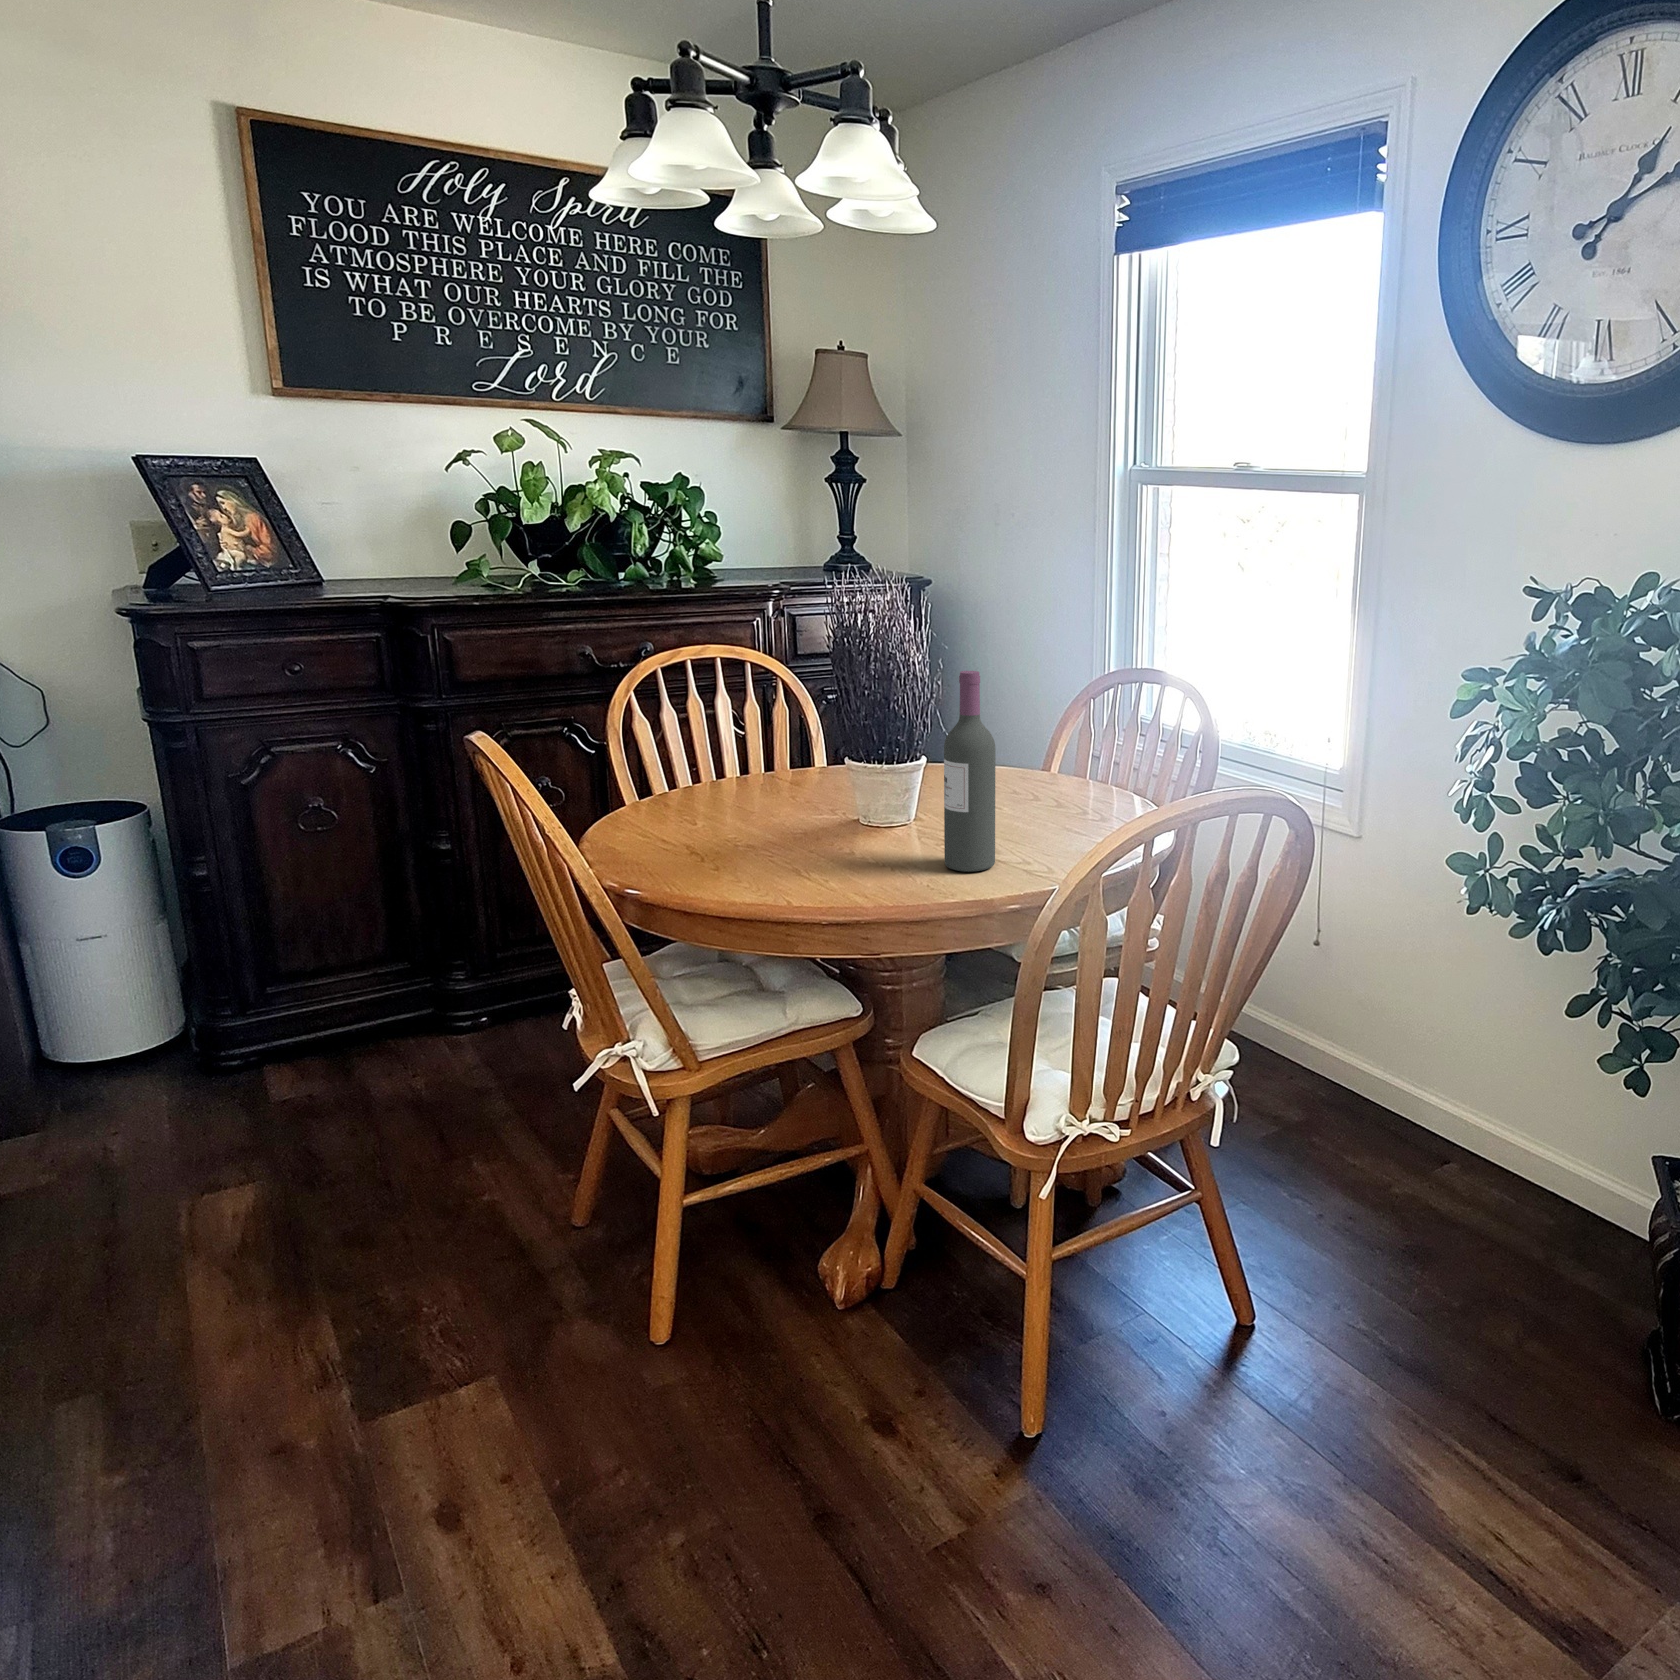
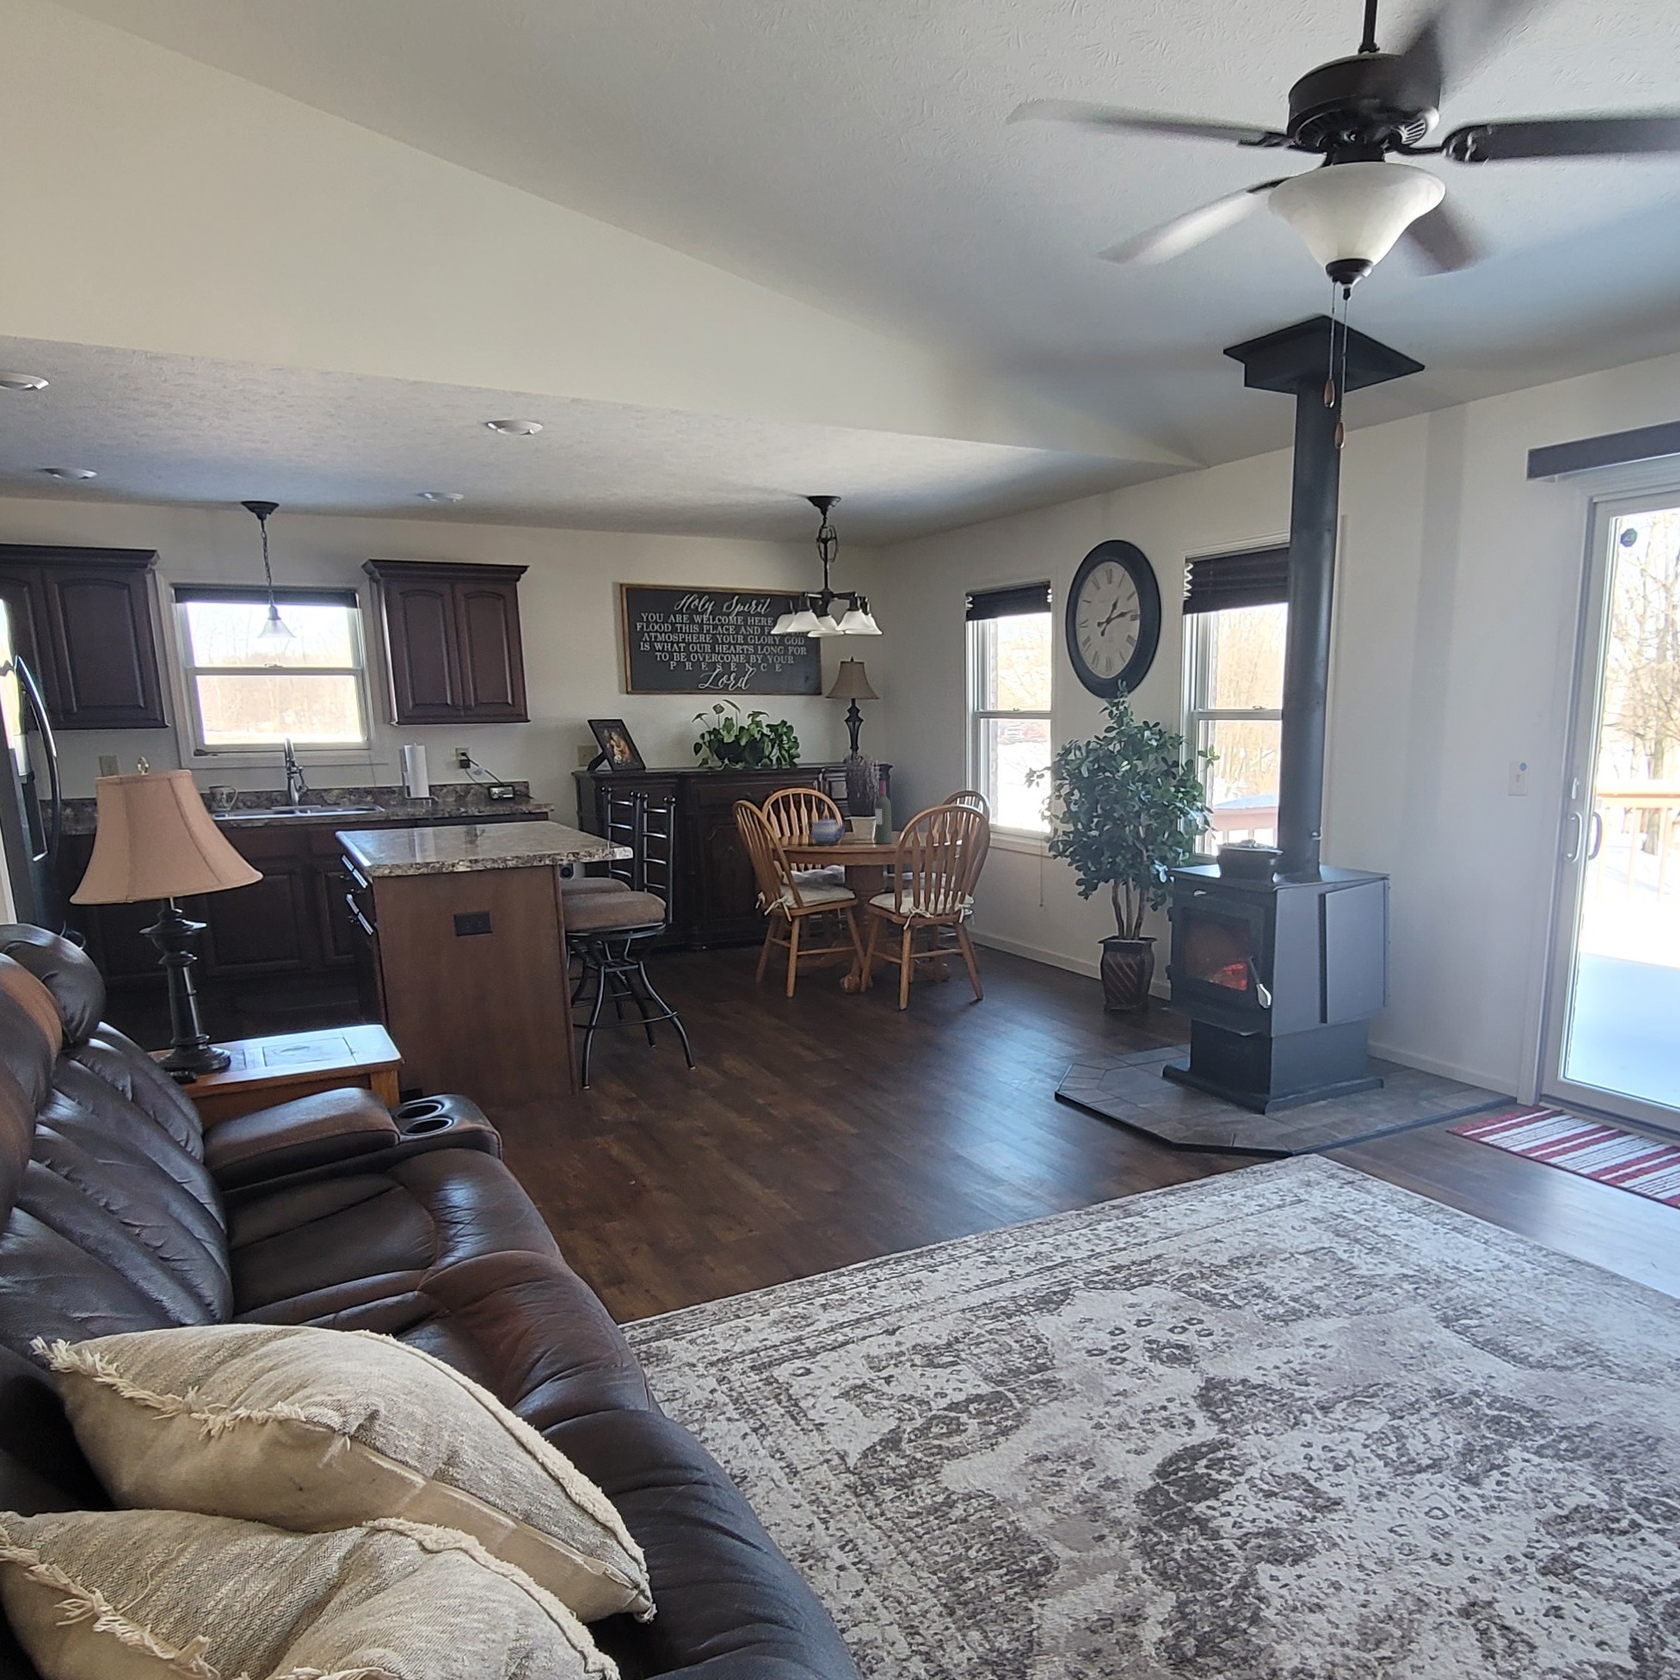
teapot: none [709,777,854,879] -> present [805,815,846,845]

